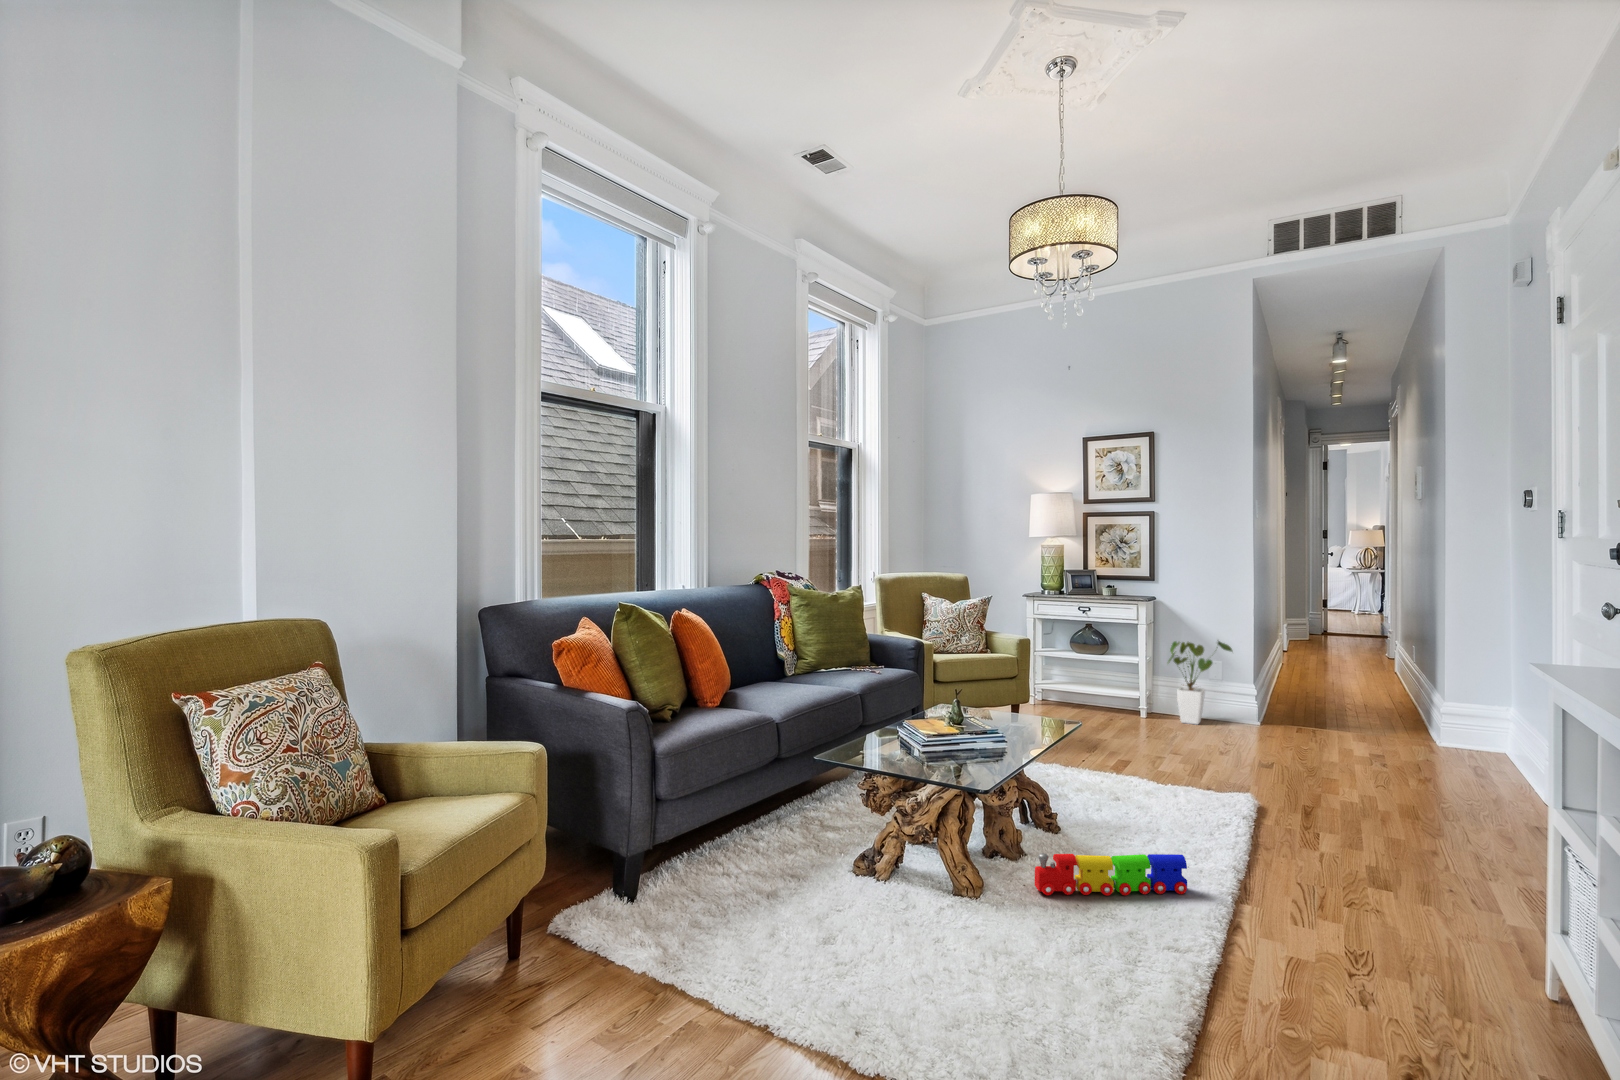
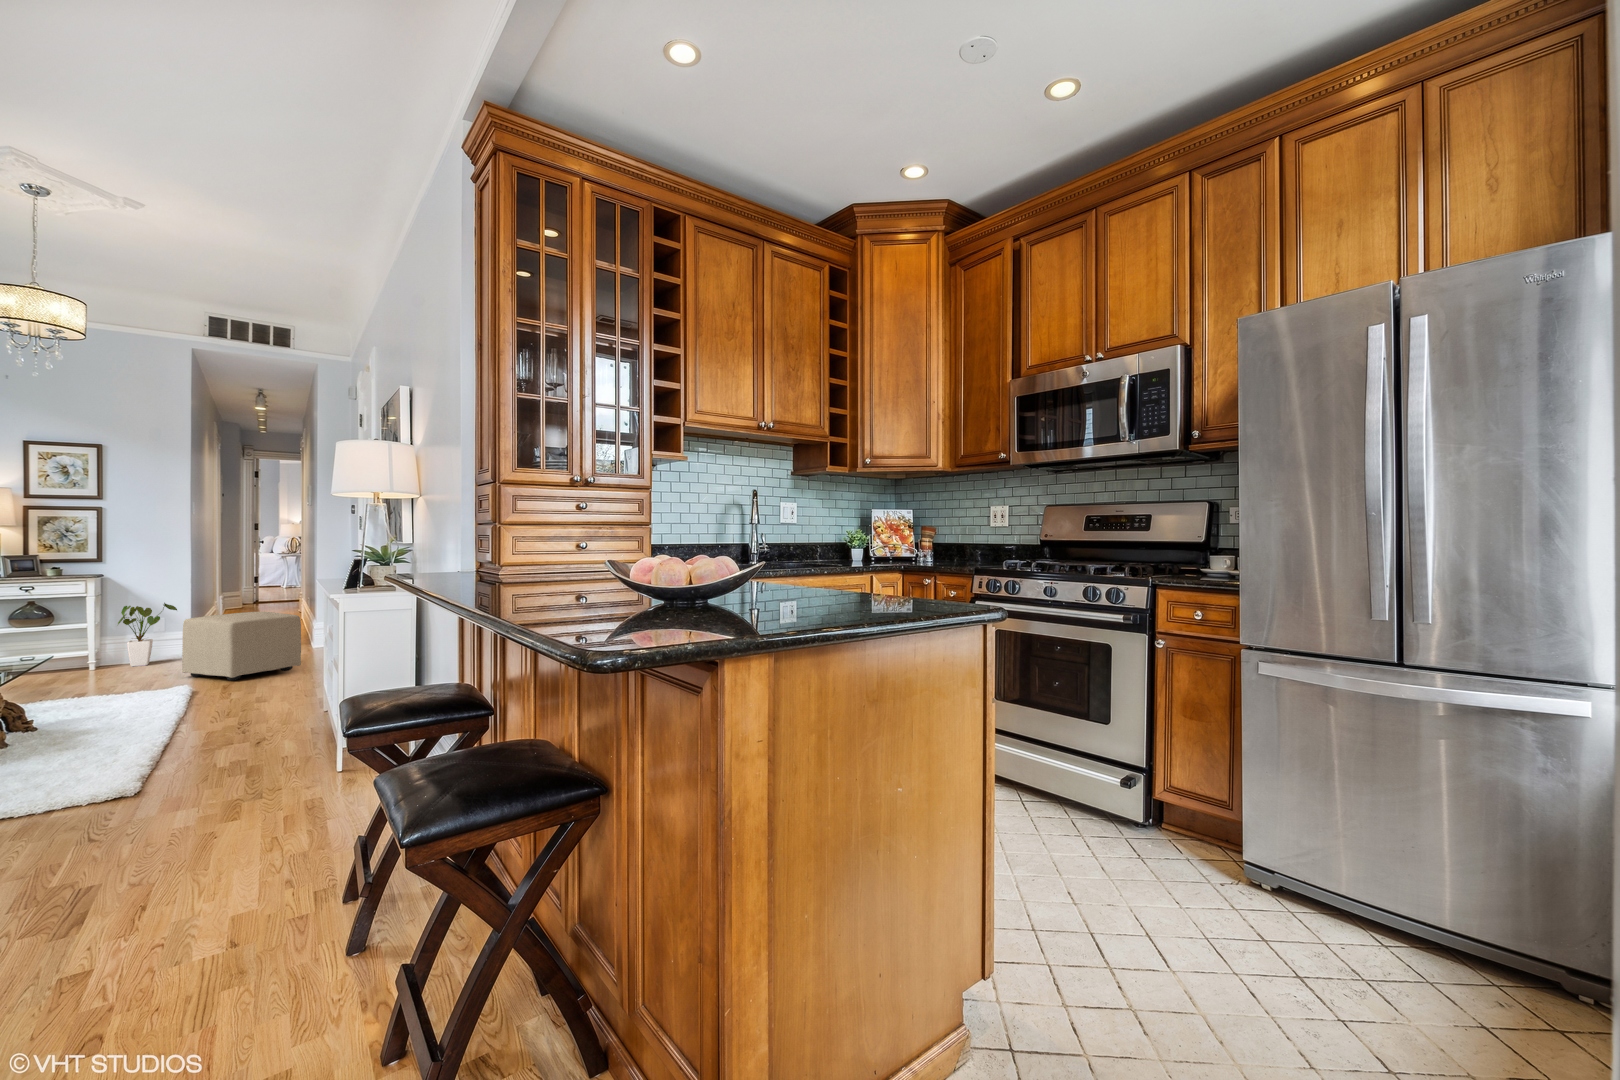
ottoman: none [1238,673,1418,789] -> present [182,612,301,680]
toy train: present [1035,853,1187,896] -> none [30,710,151,753]

